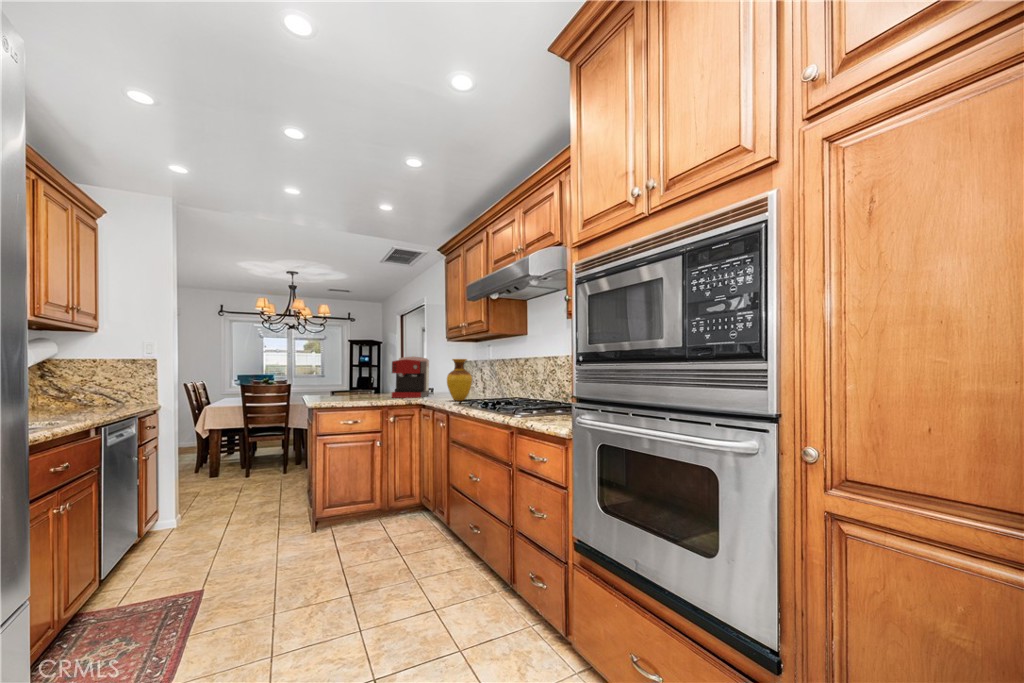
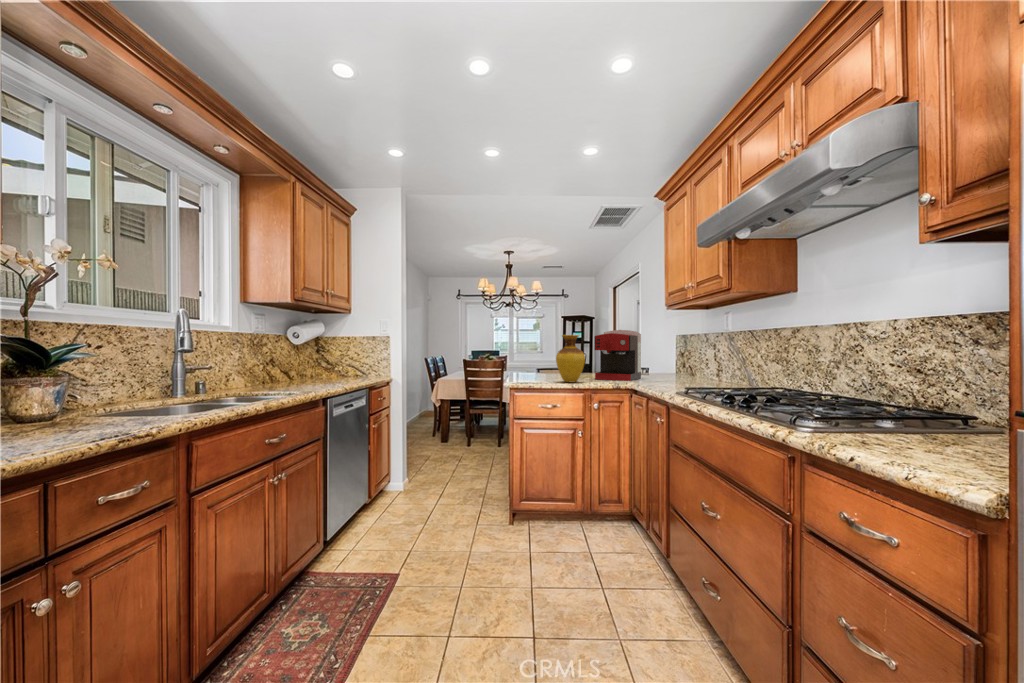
vase: present [447,359,472,401] -> present [556,335,585,383]

